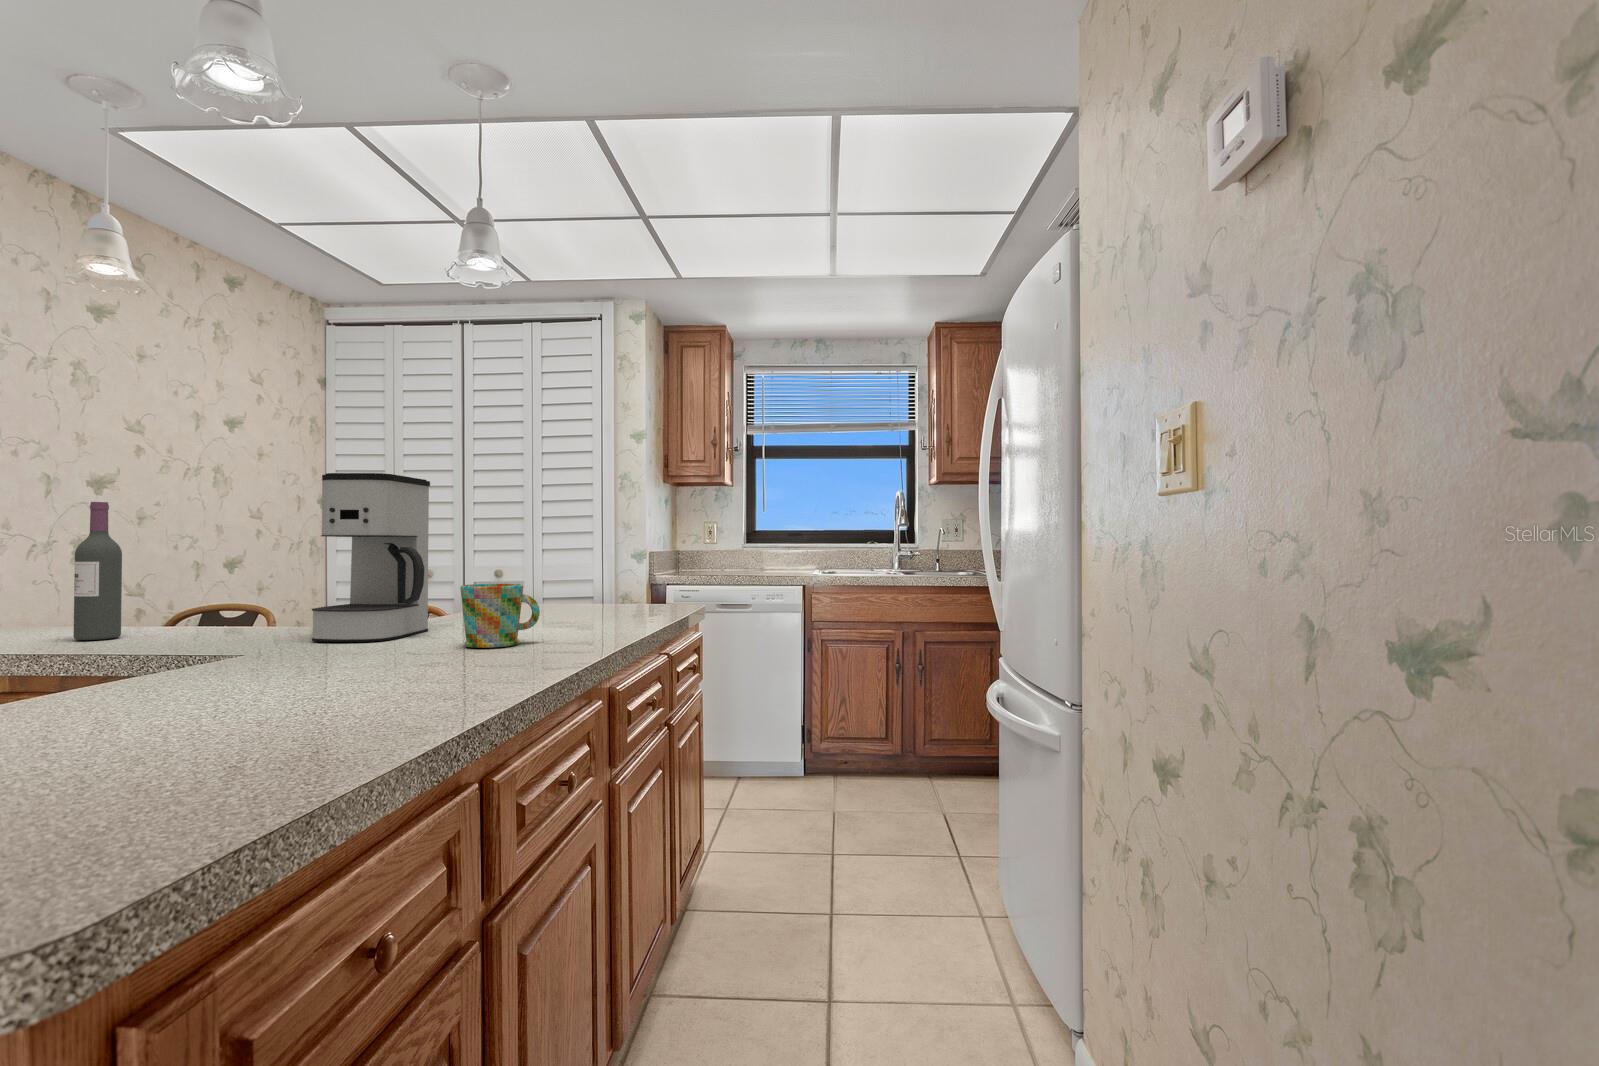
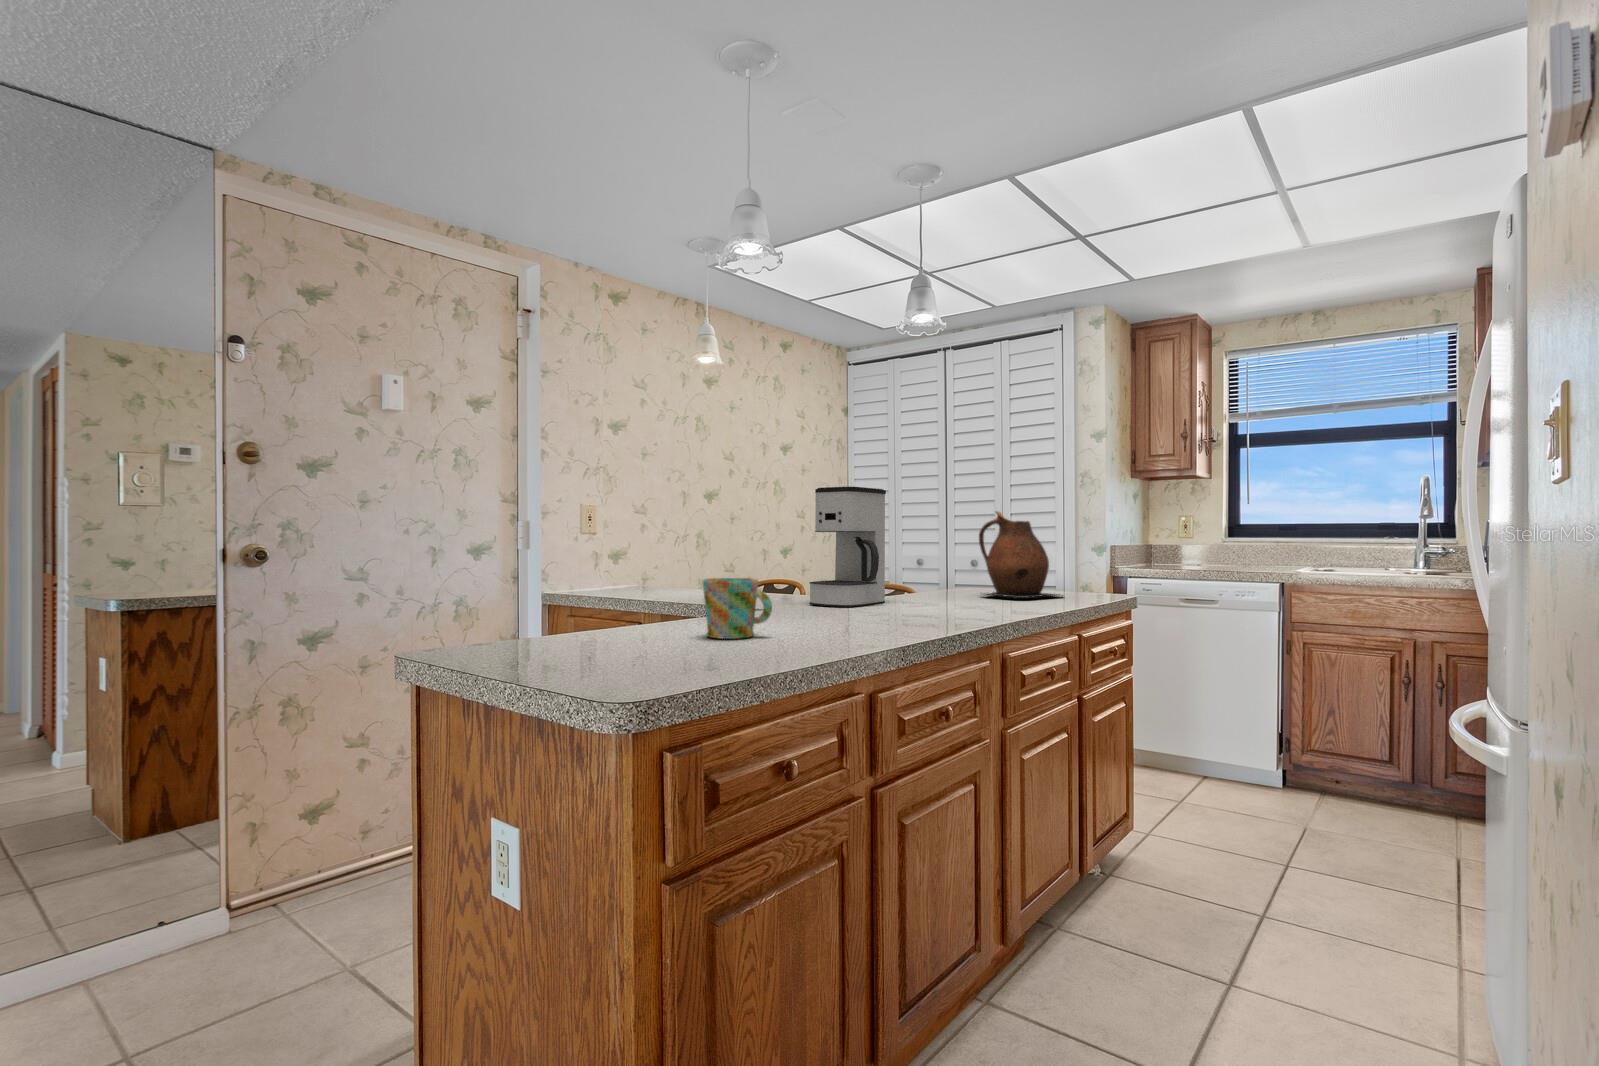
wine bottle: present [73,502,122,640] -> none [693,511,715,596]
ceramic pitcher: none [544,513,642,616] -> present [979,512,1063,599]
mug: present [460,584,540,648] -> present [703,578,772,639]

